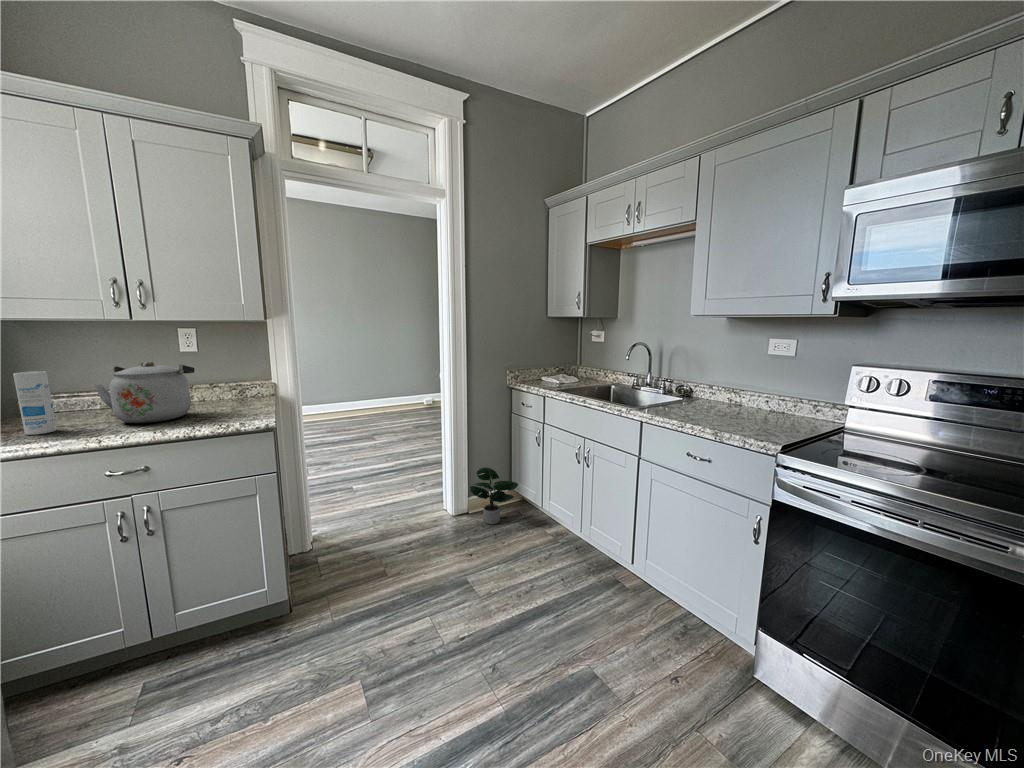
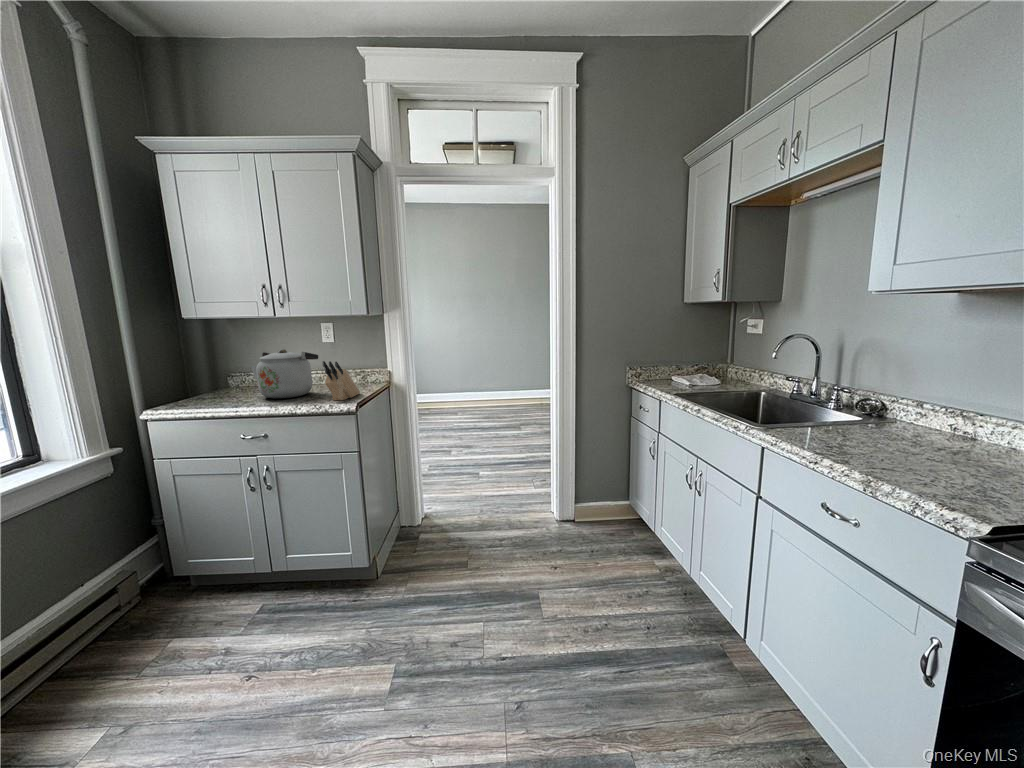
canister: present [13,371,57,435] -> none [202,355,228,401]
knife block: none [227,374,259,419] -> present [323,361,360,400]
potted plant: present [470,467,518,524] -> none [572,475,628,541]

